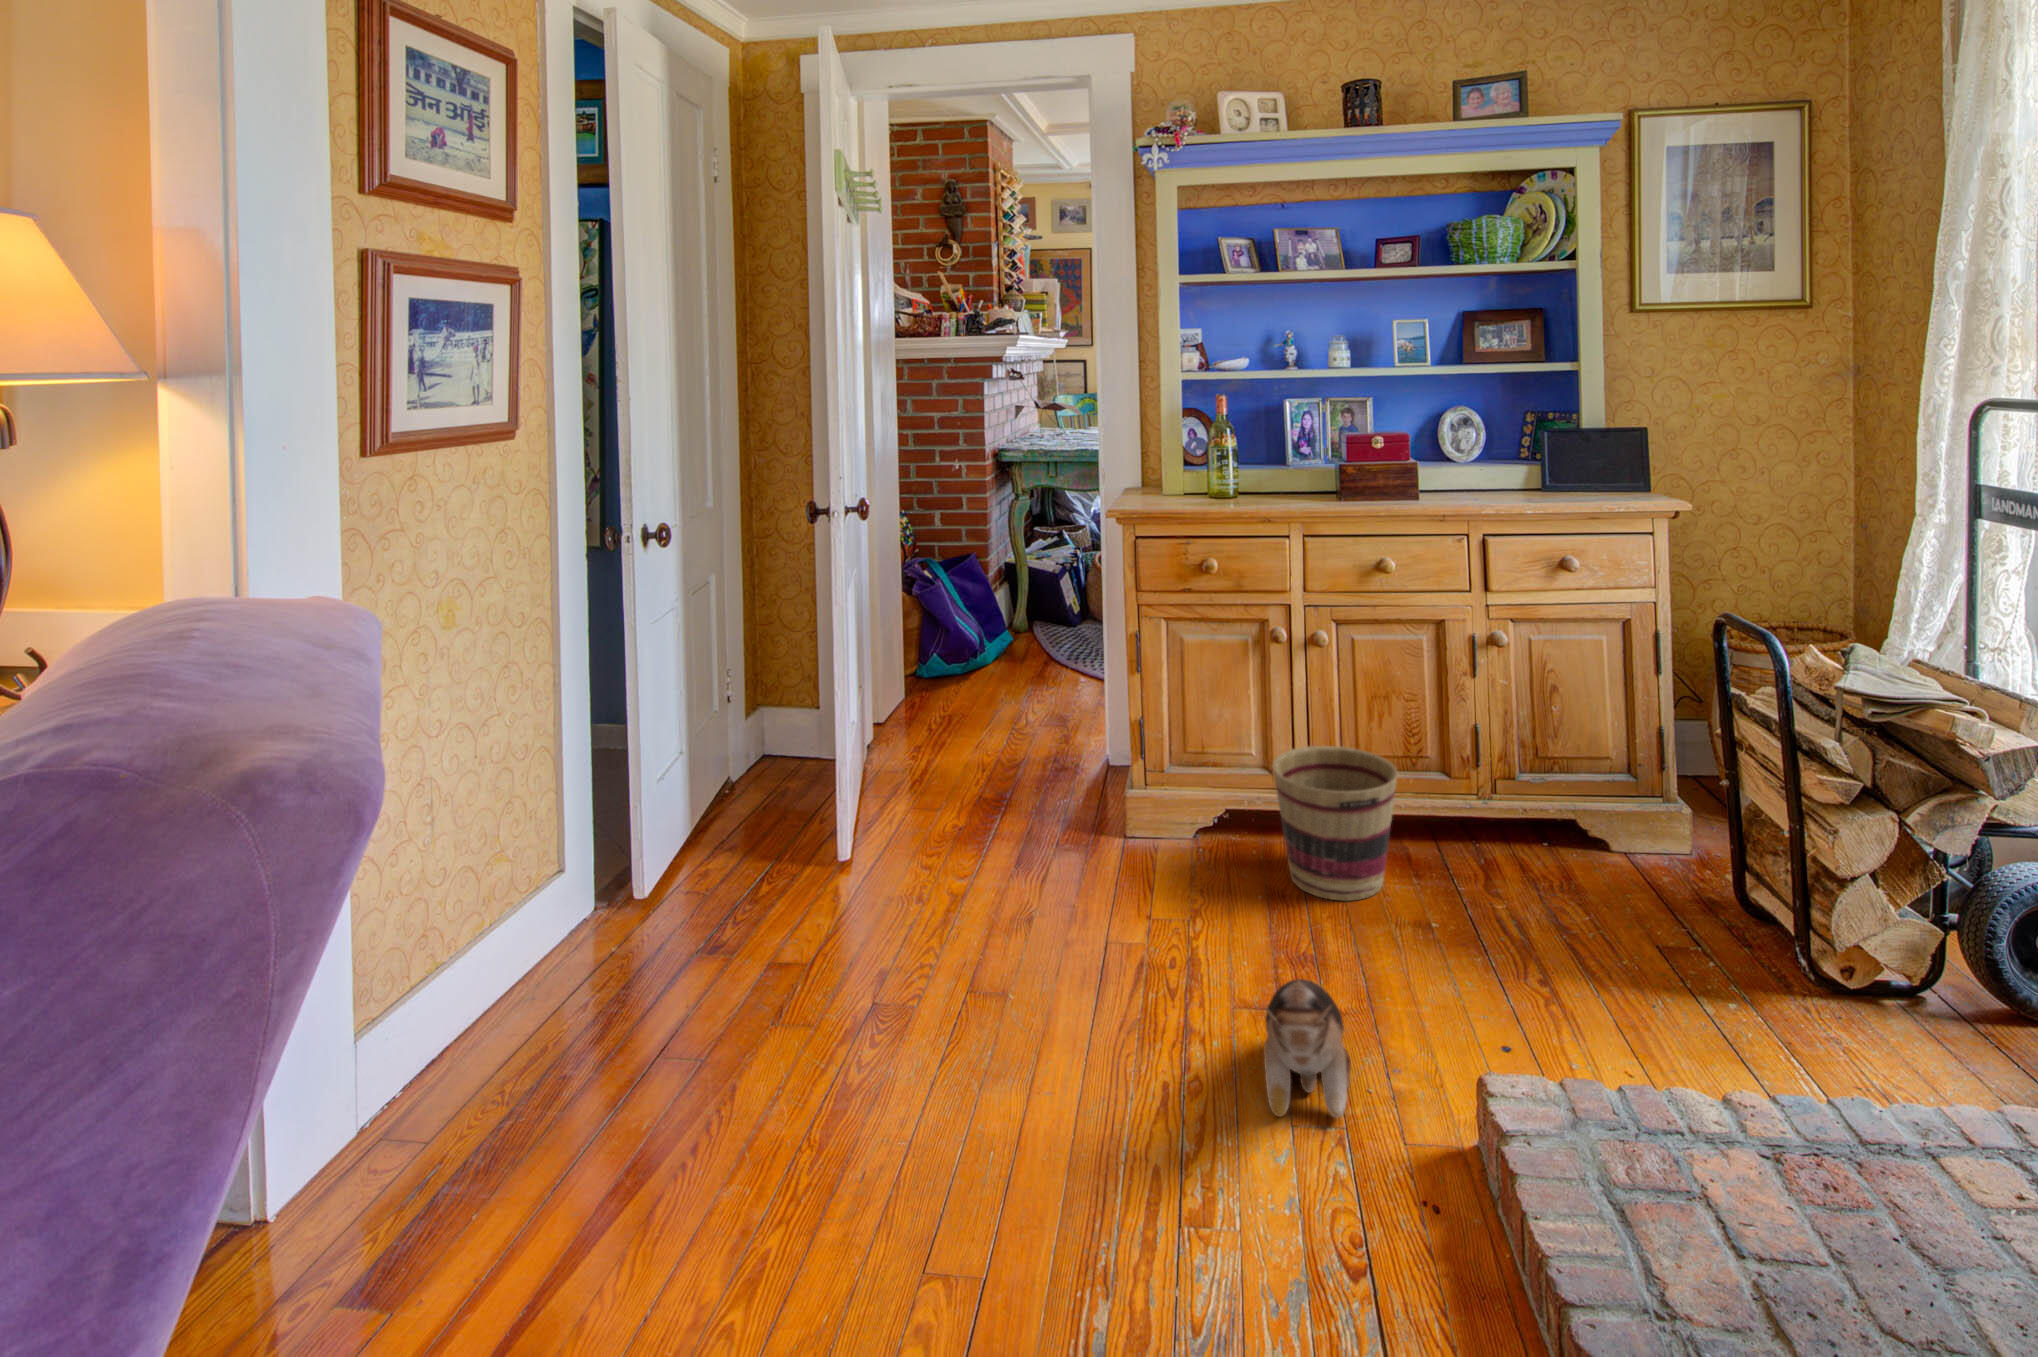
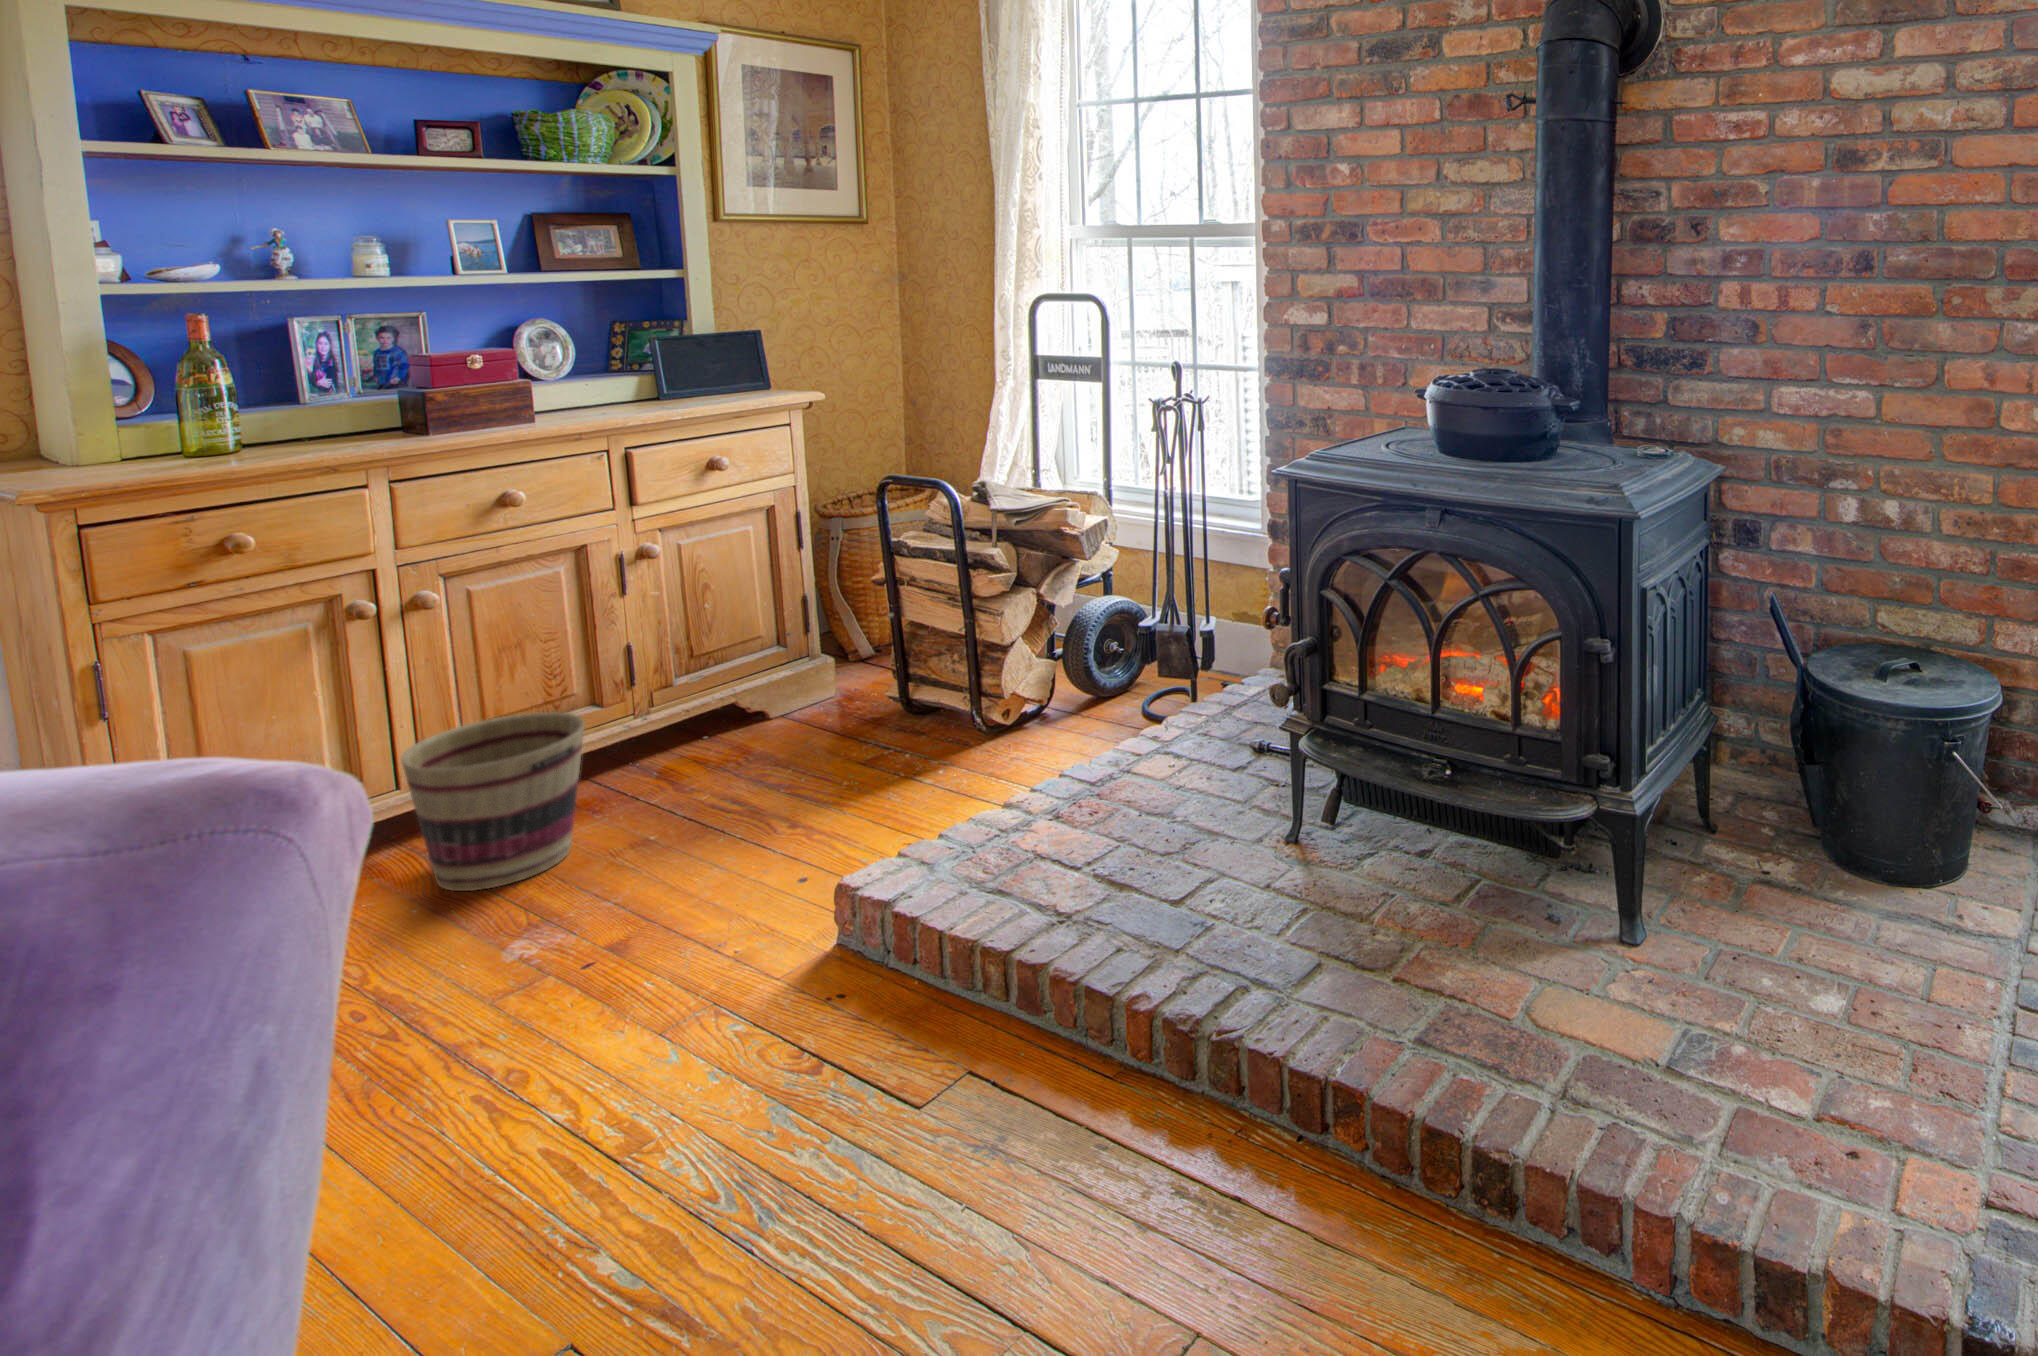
plush toy: present [1264,979,1351,1118] -> none [585,883,719,1038]

